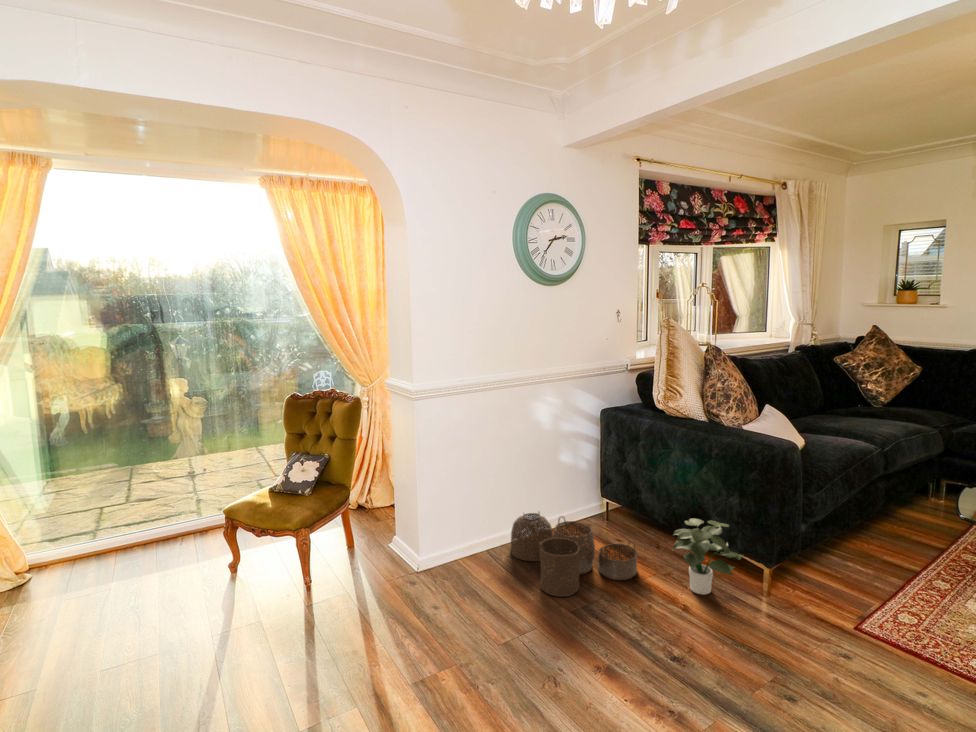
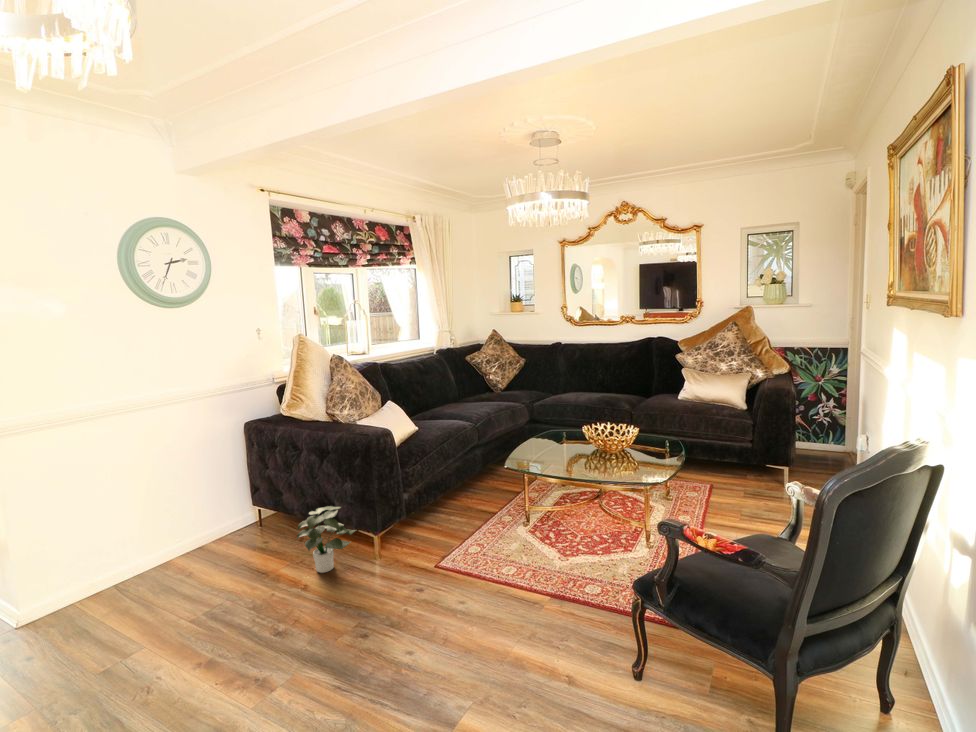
woven basket: present [511,513,637,597] -> none [143,532,273,610]

